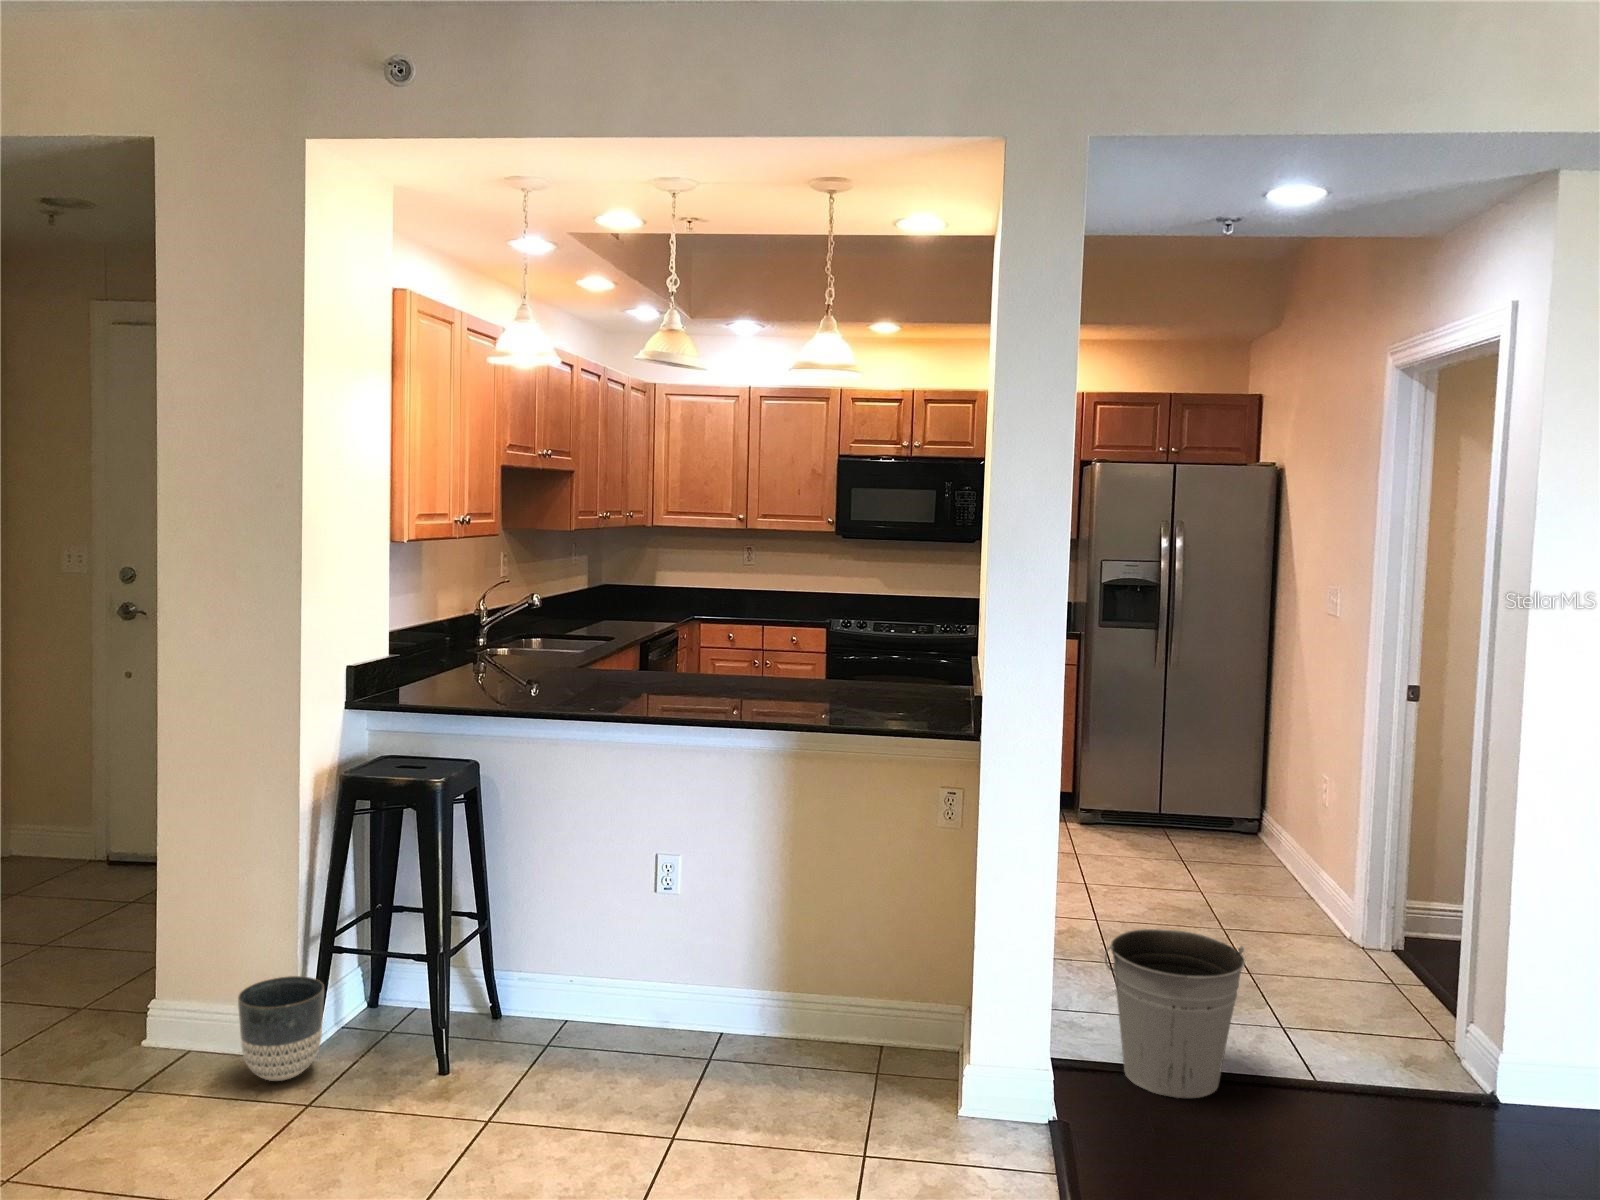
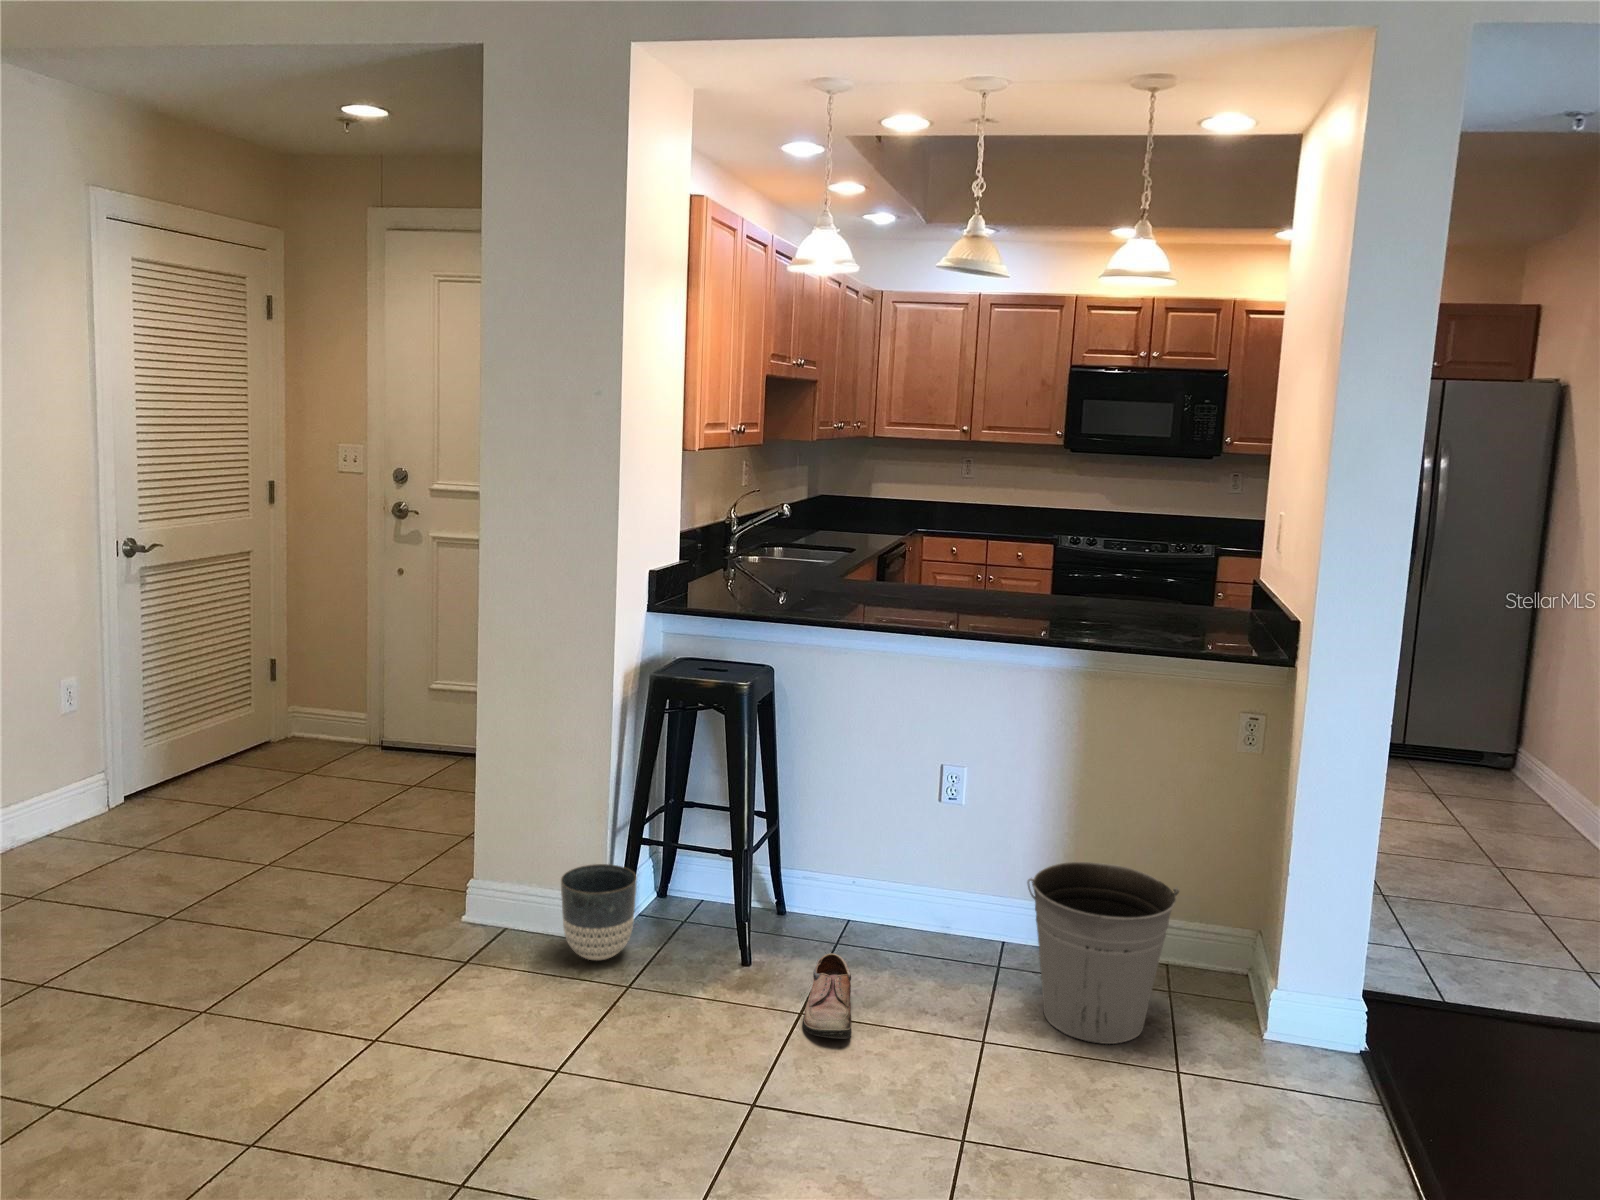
bucket: present [1105,929,1245,1098] -> present [1027,862,1179,1044]
shoe: none [487,1056,546,1144] -> present [802,953,852,1039]

